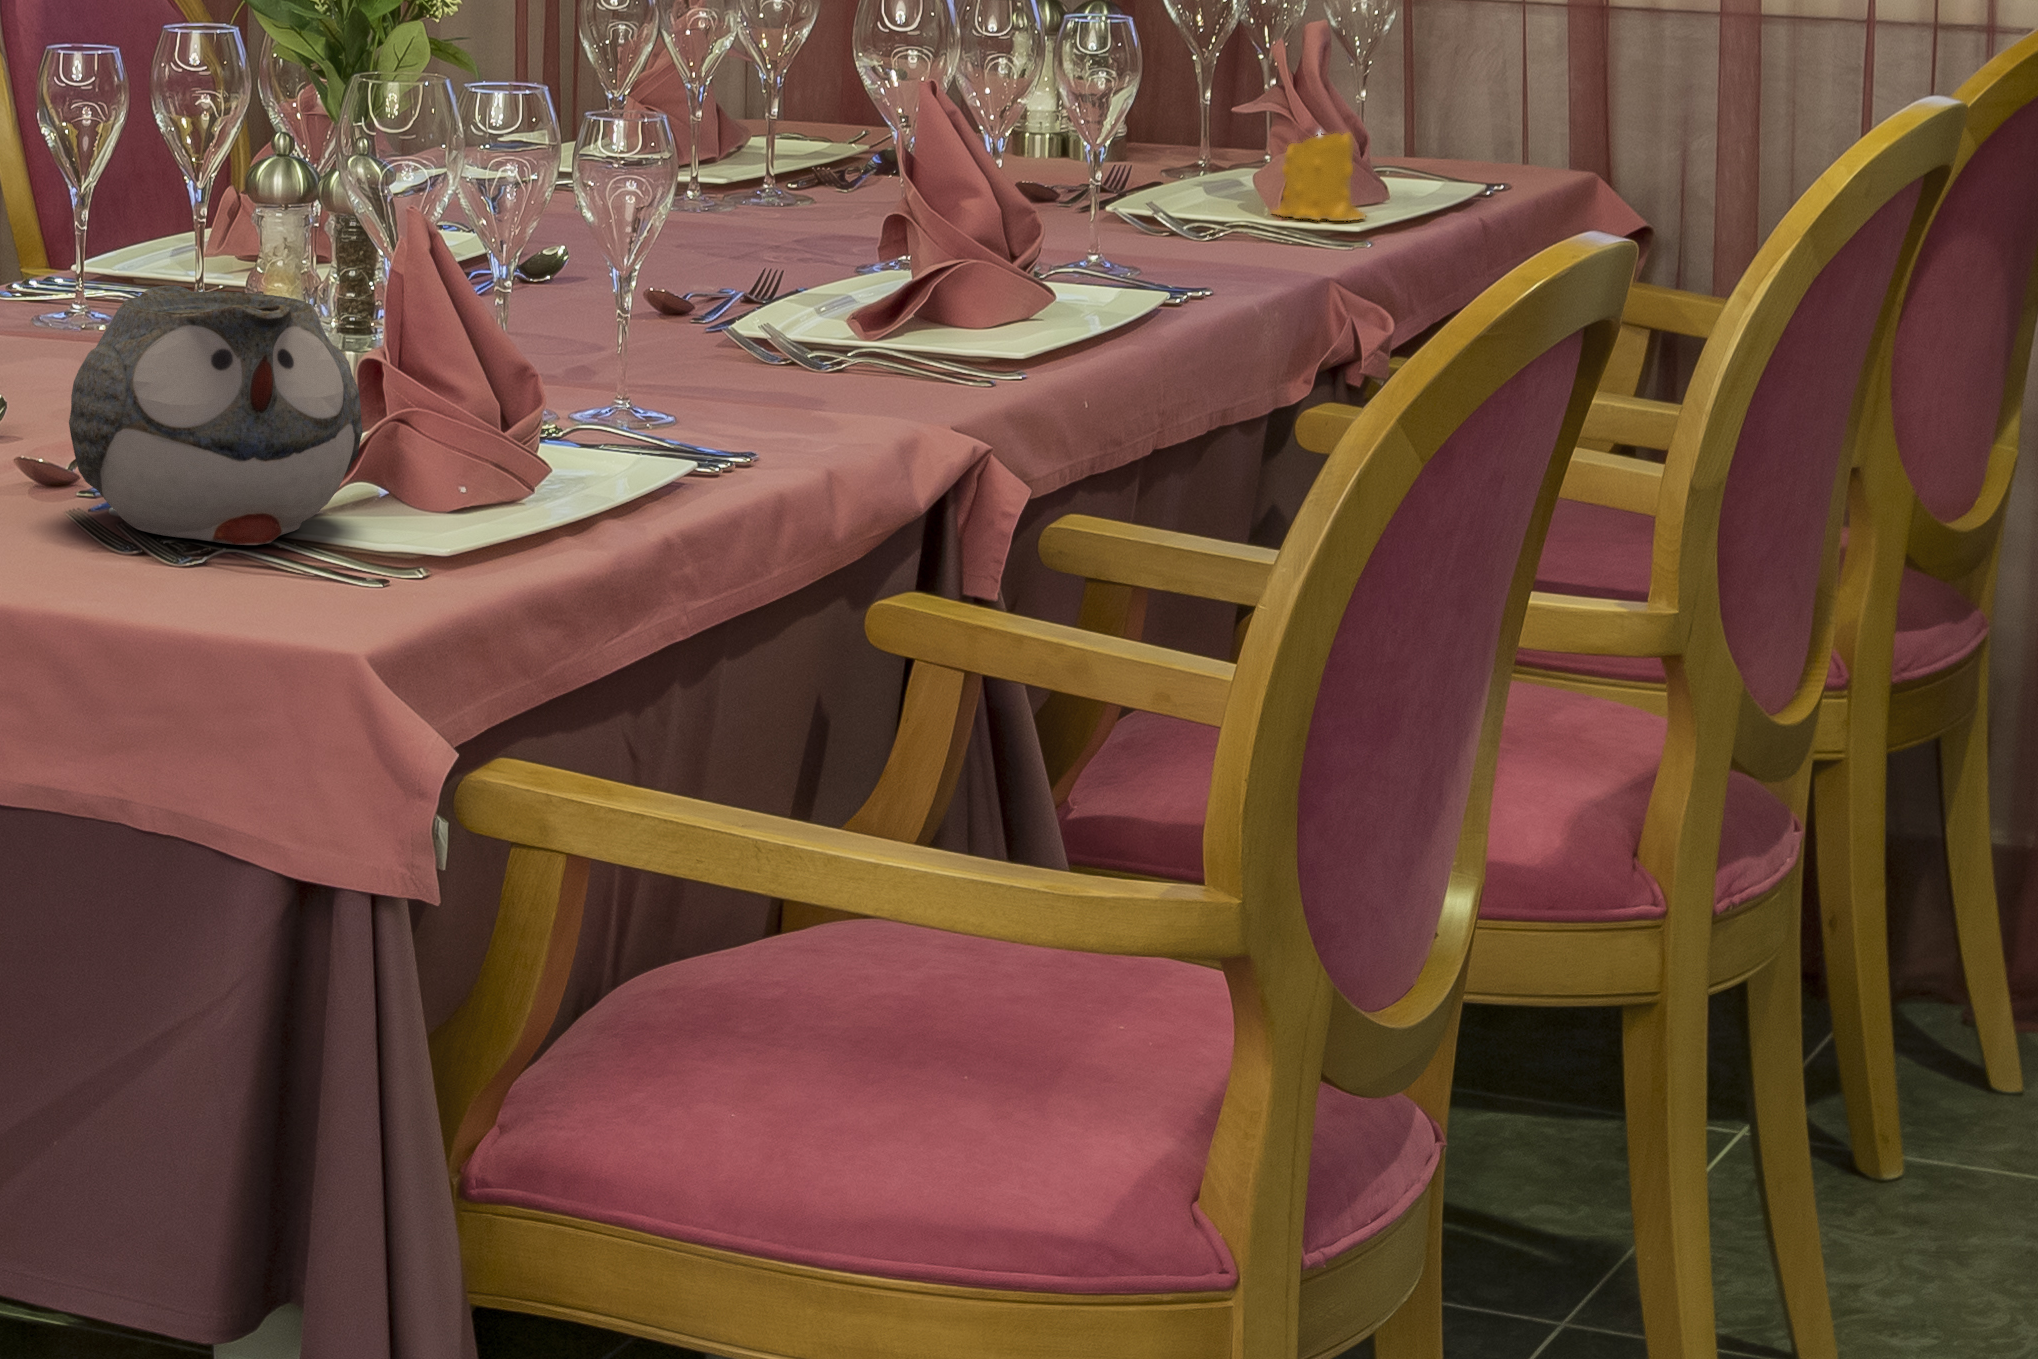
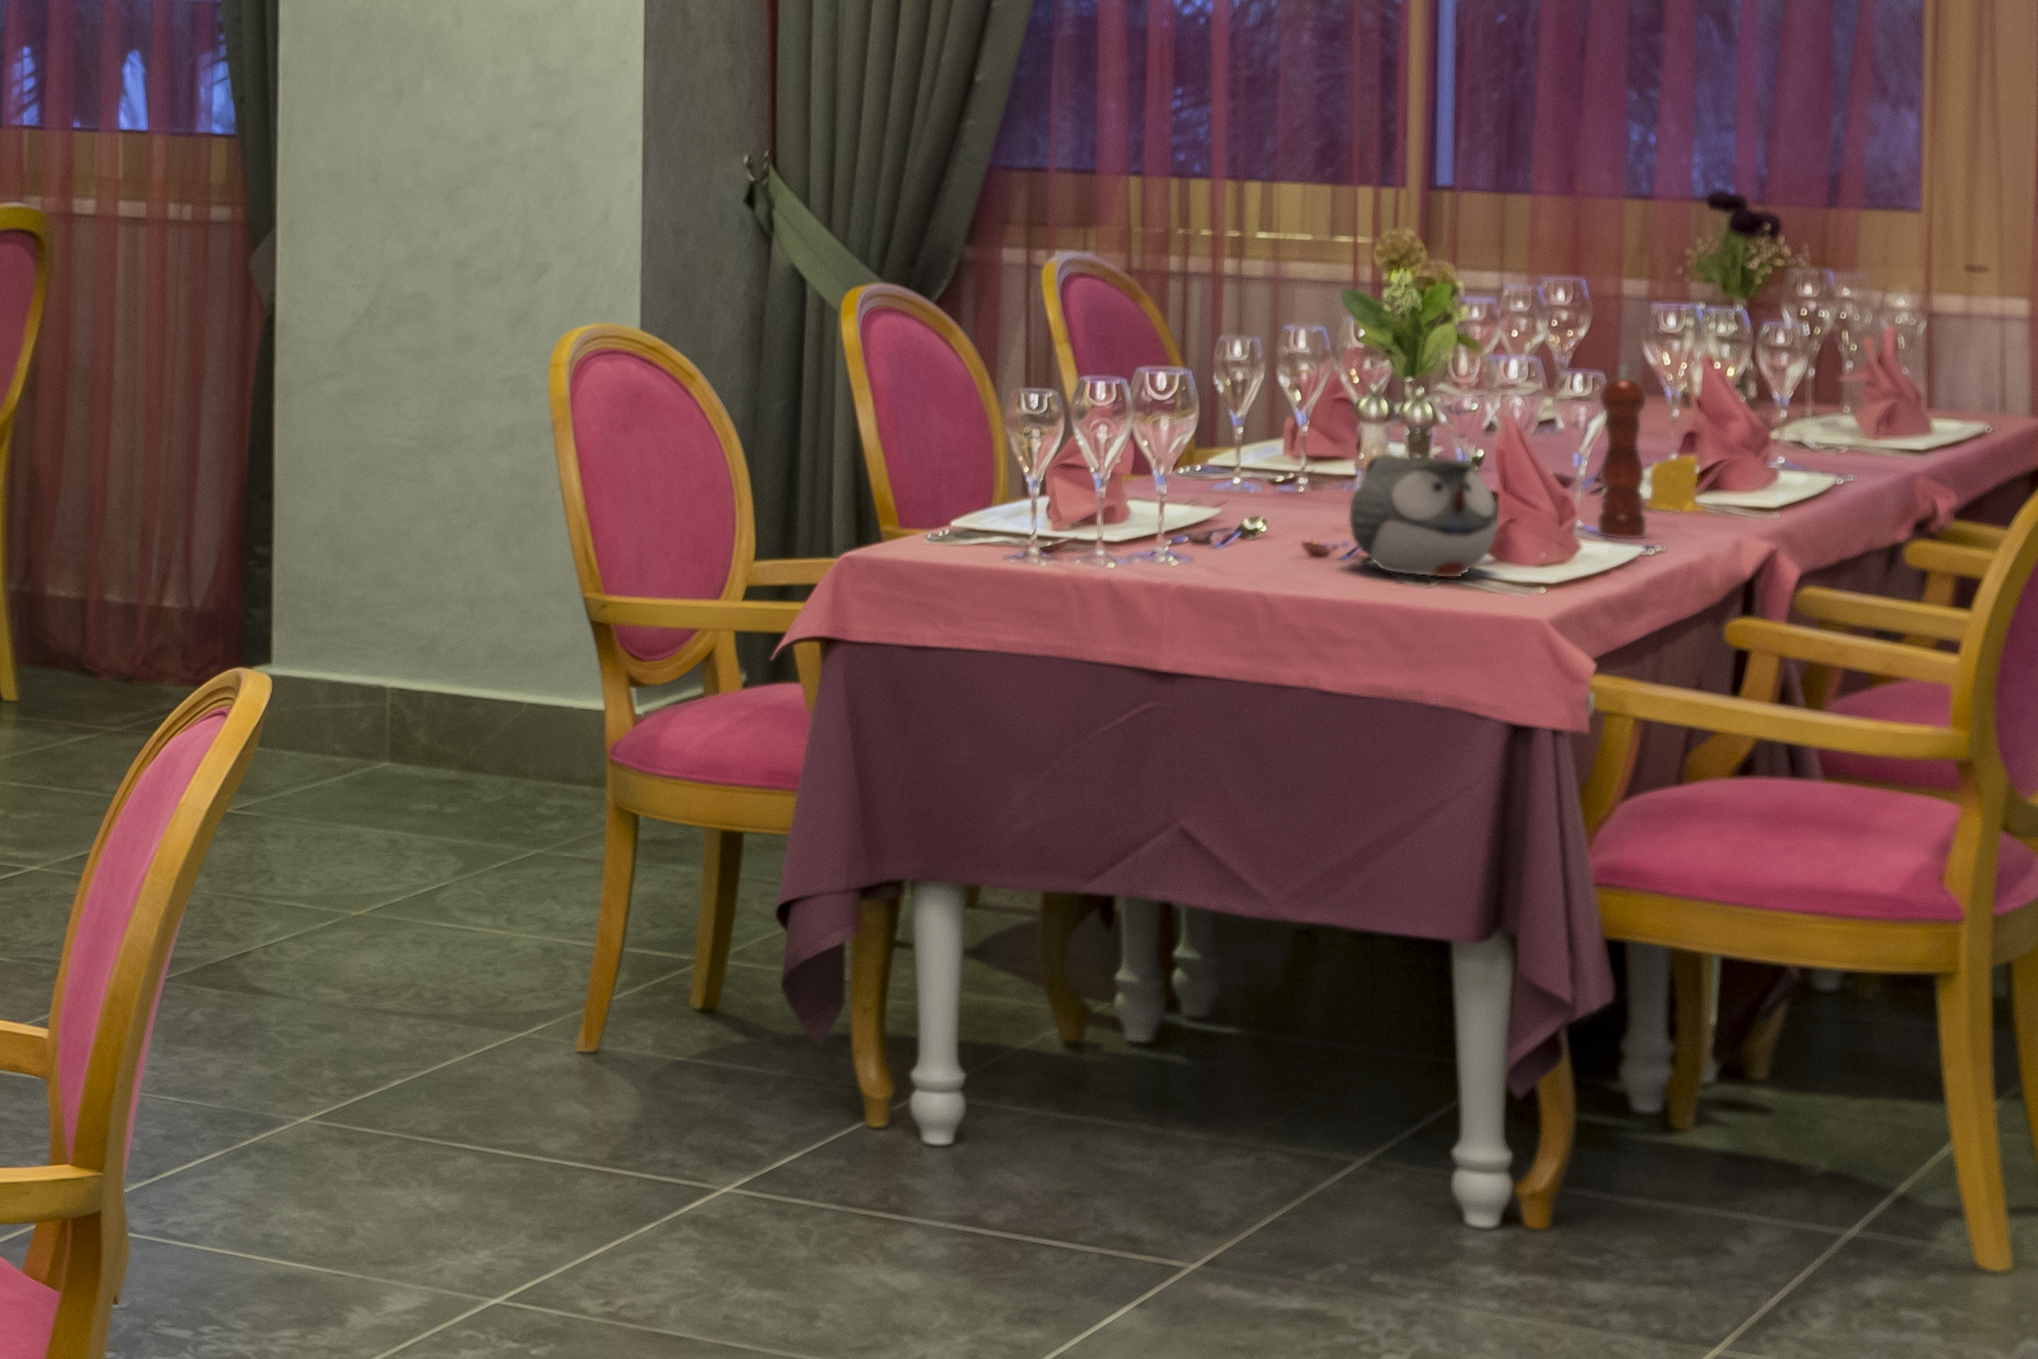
pepper mill: none [645,103,735,440] -> present [1598,366,1646,538]
candle: present [1272,133,1365,221] -> present [1648,456,1703,512]

